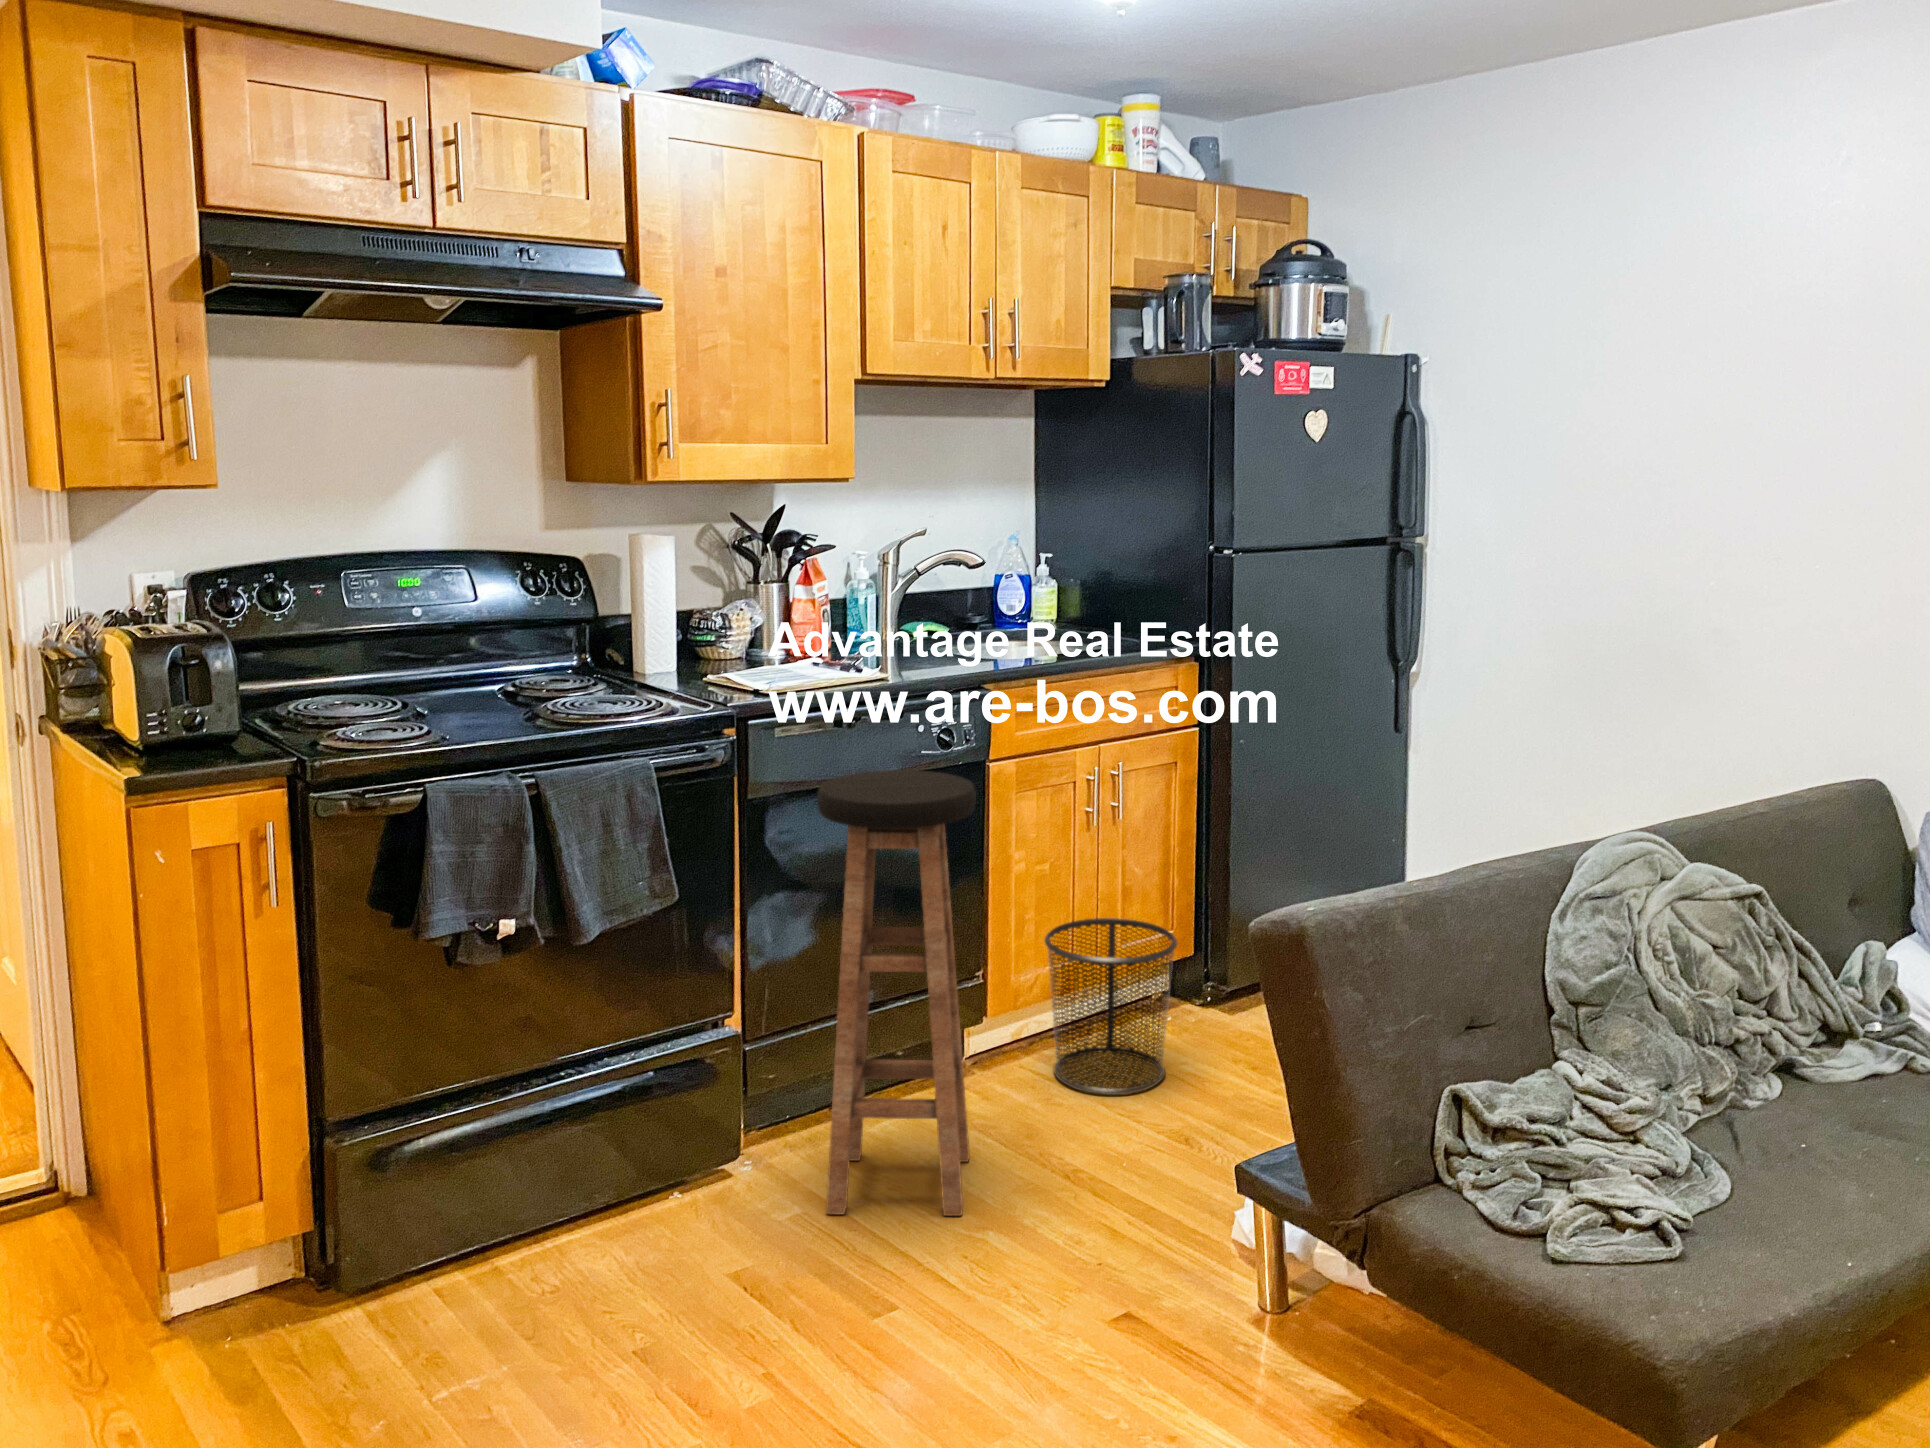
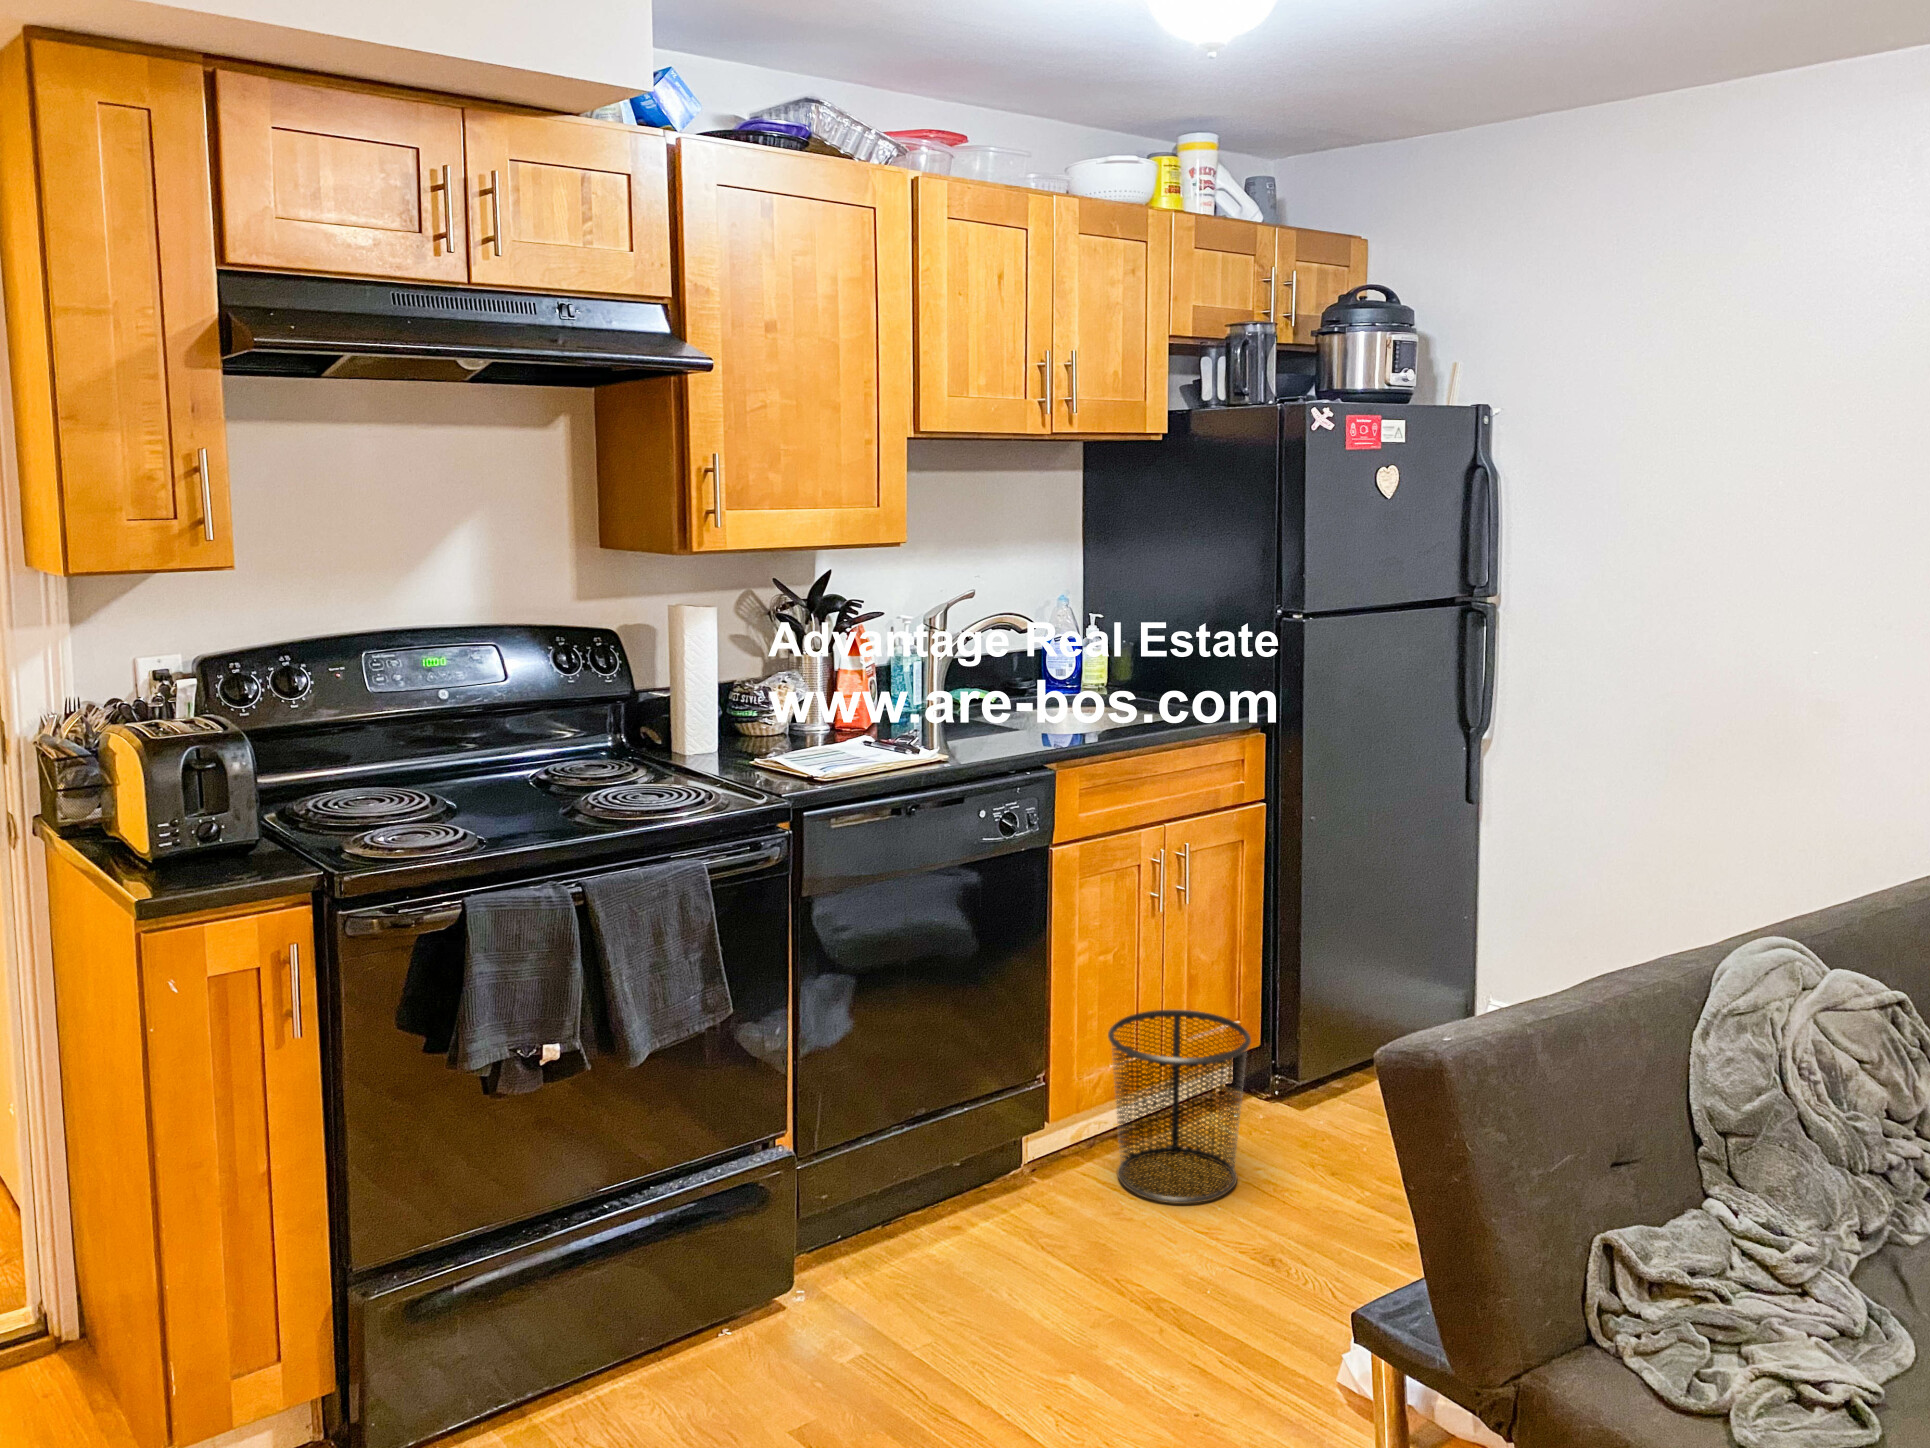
bar stool: present [817,770,976,1216] -> none [880,864,1051,1351]

